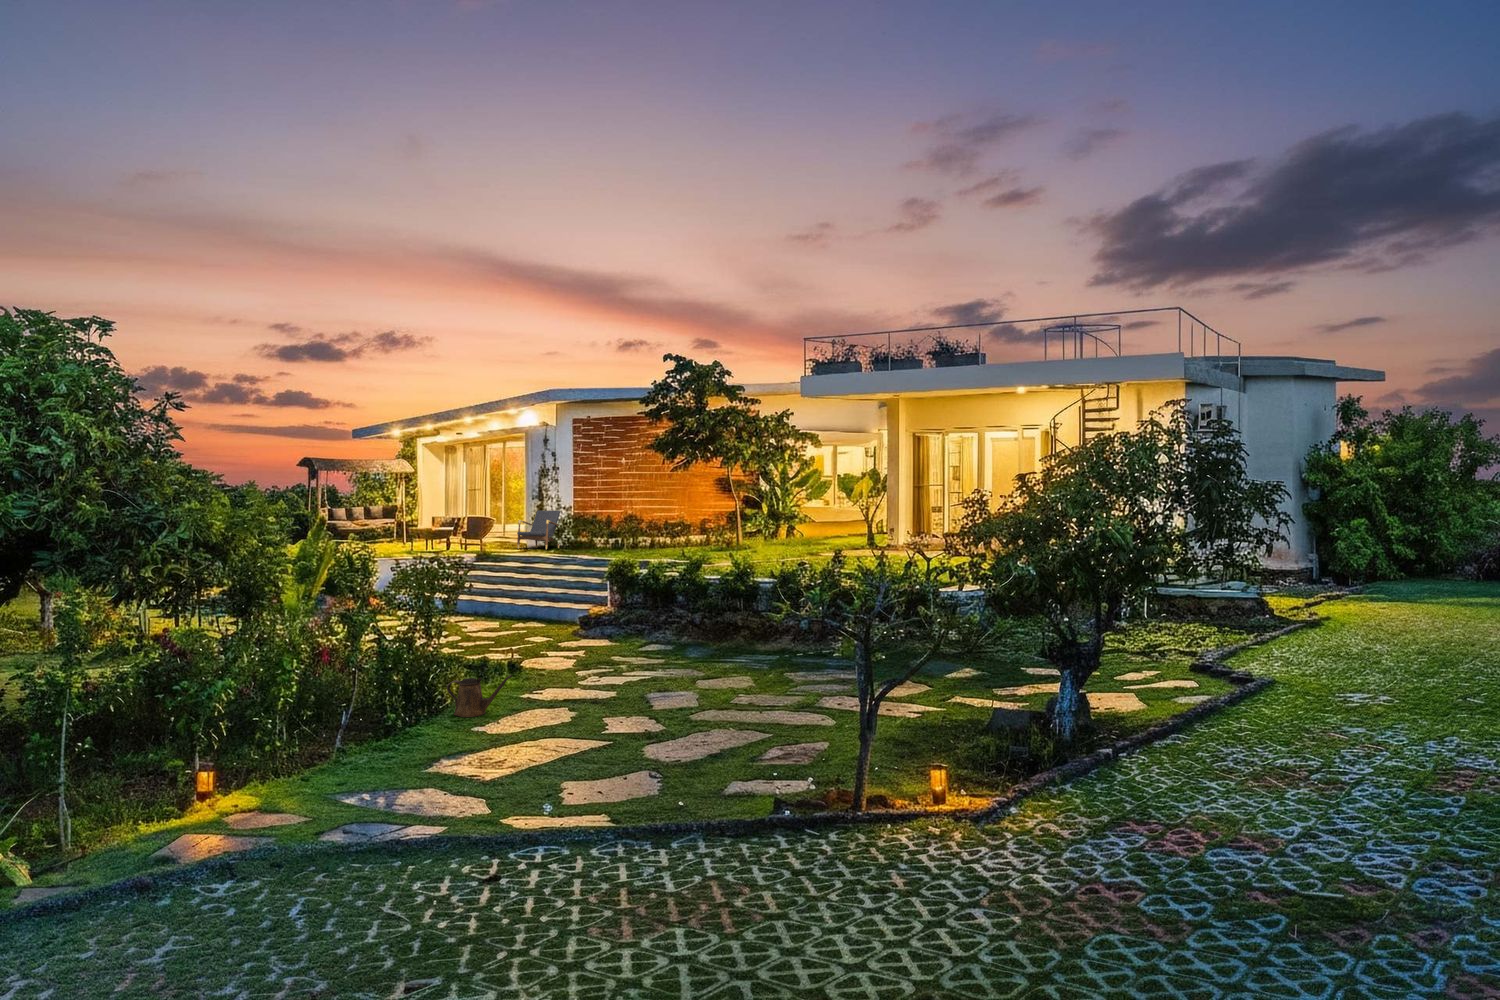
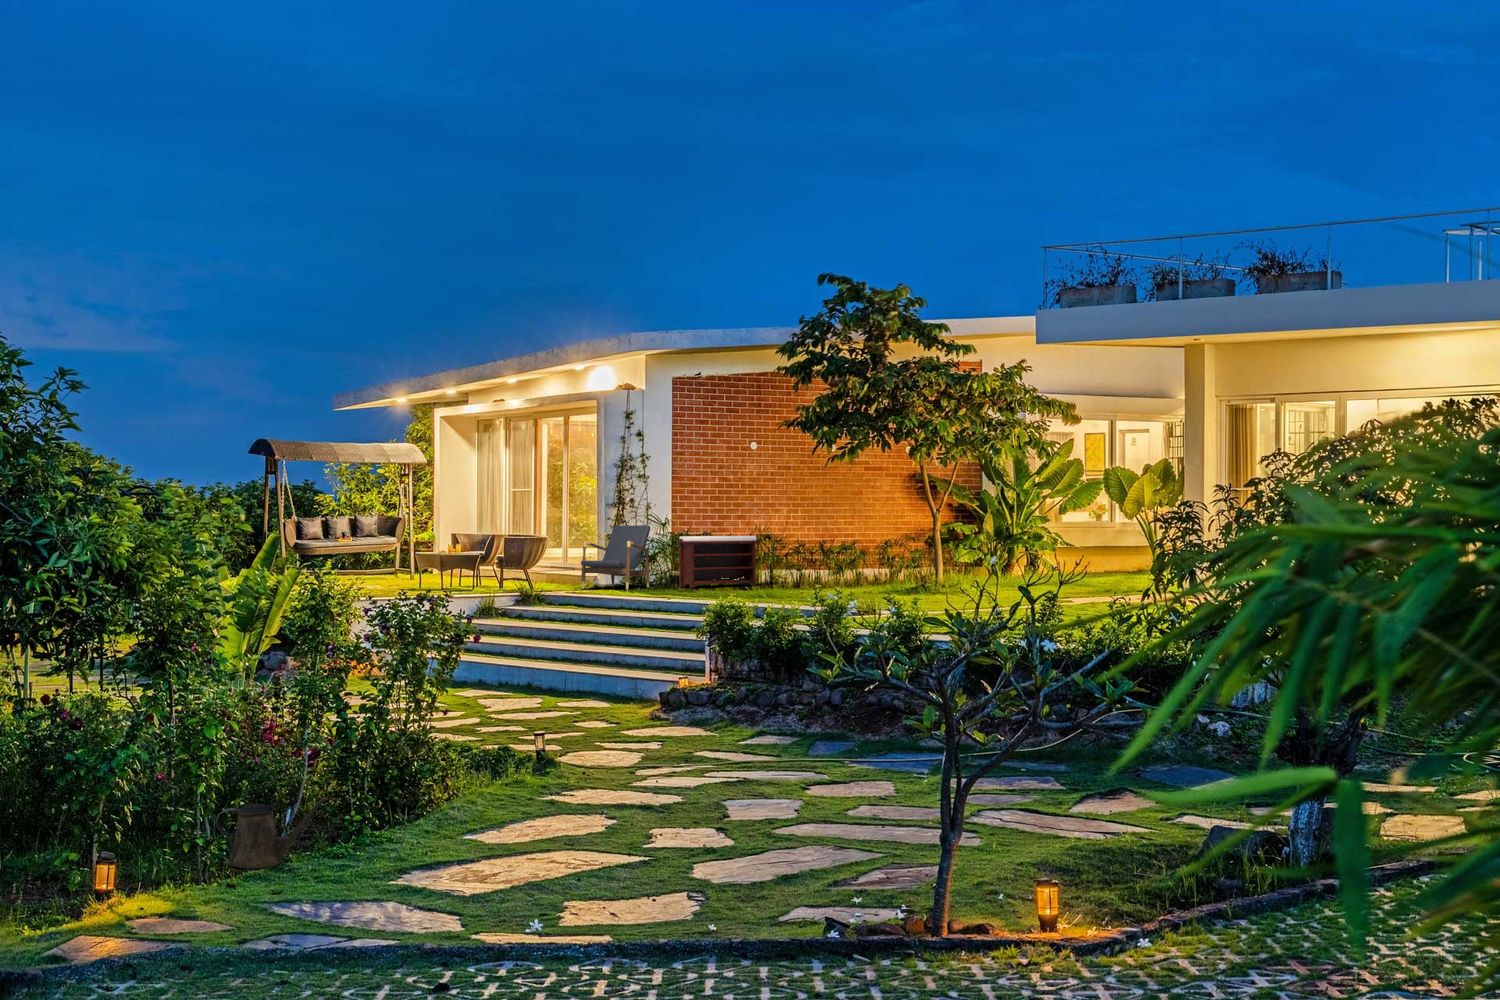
bench: none [577,517,626,548] -> present [677,536,759,588]
watering can: present [447,675,512,717] -> present [215,797,329,868]

